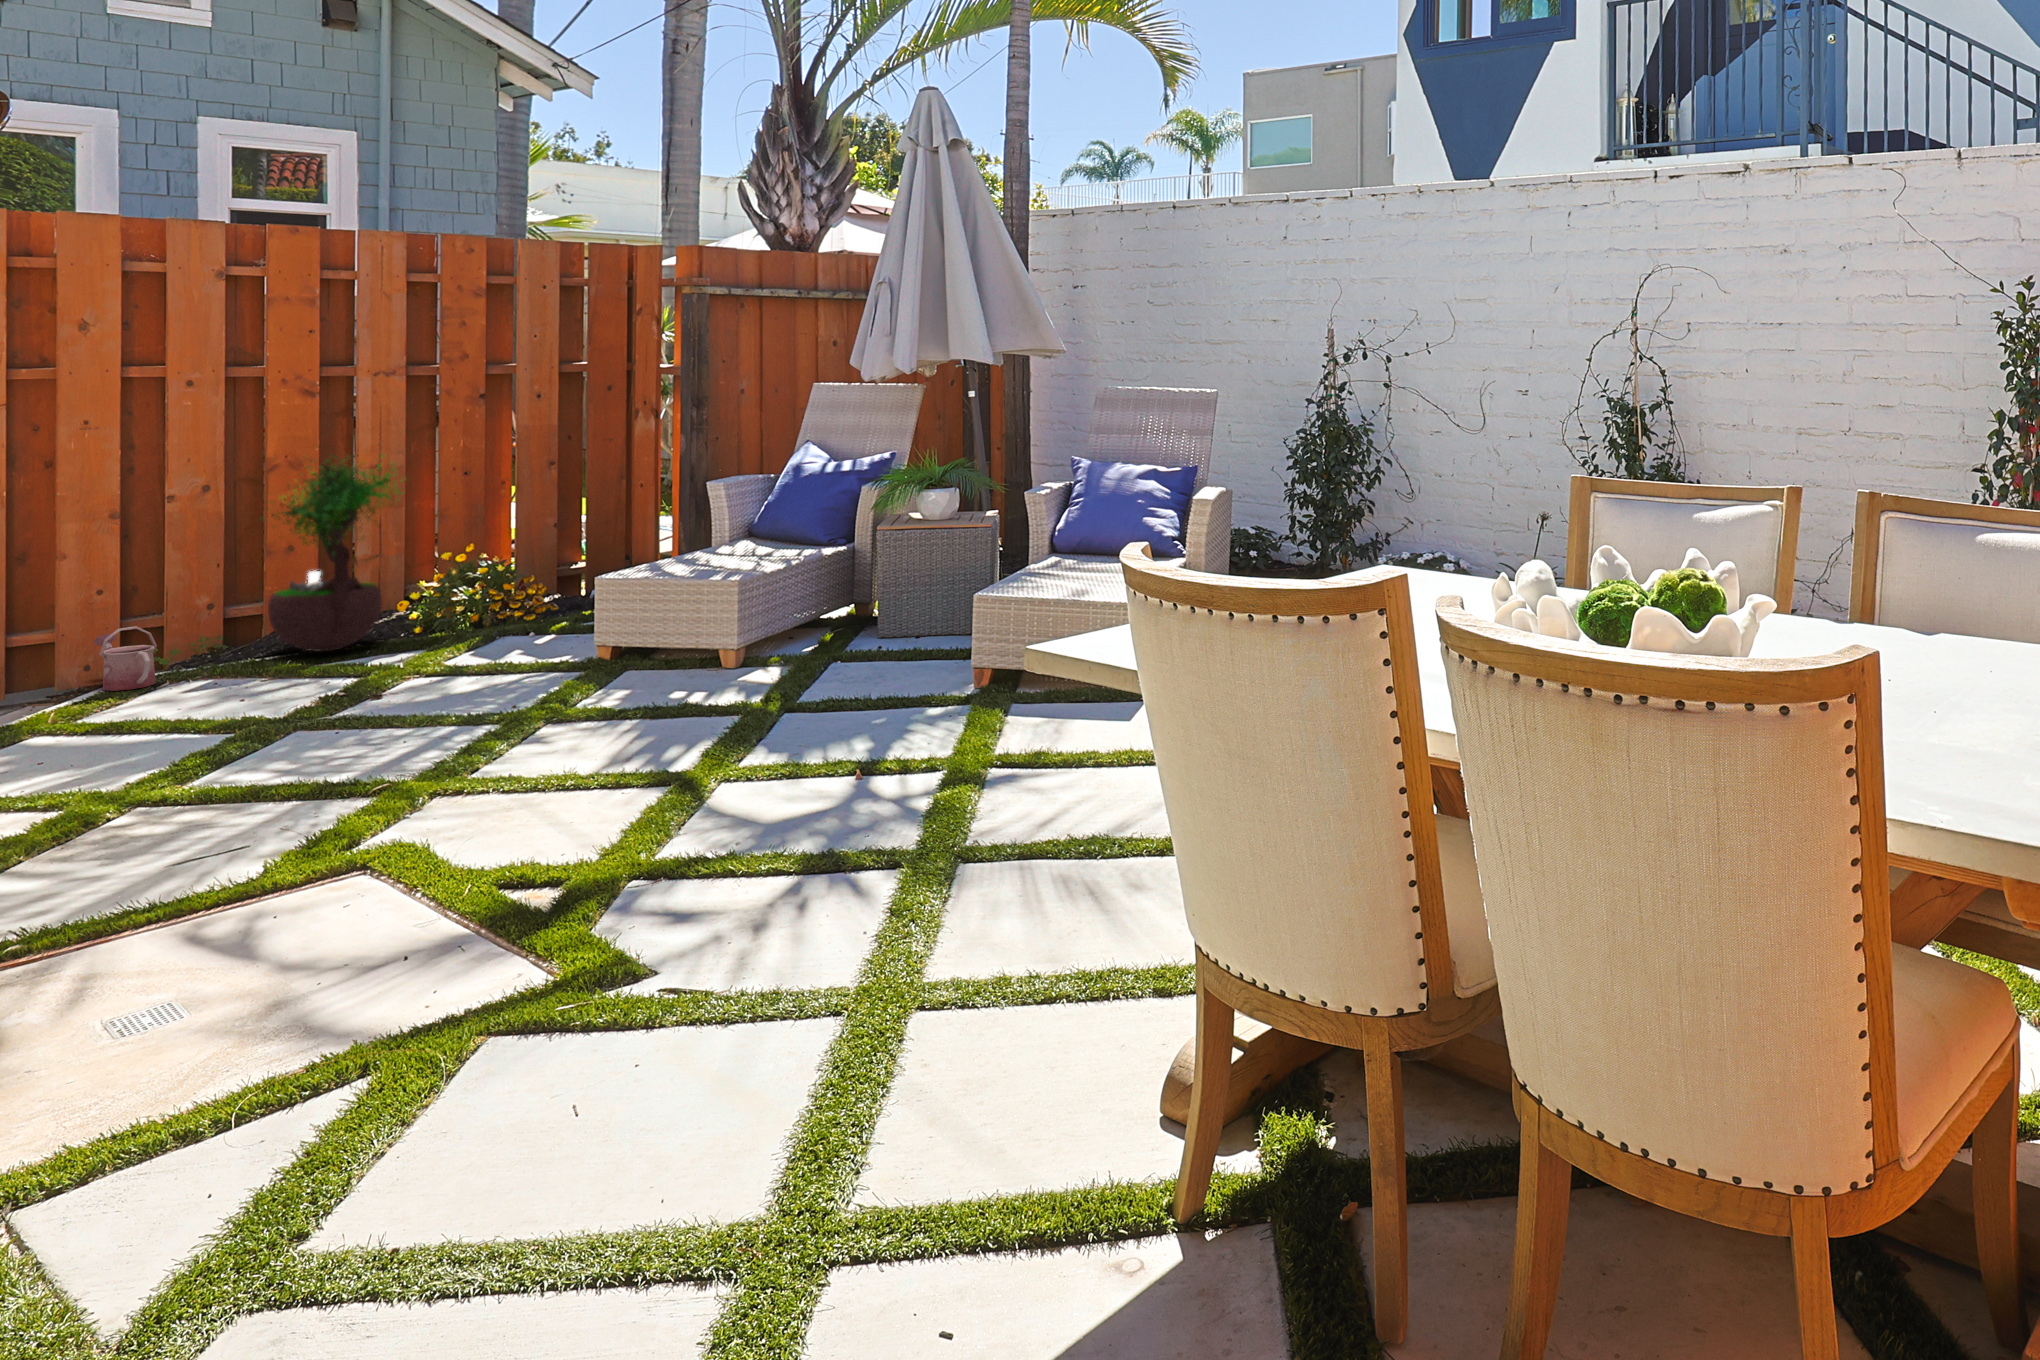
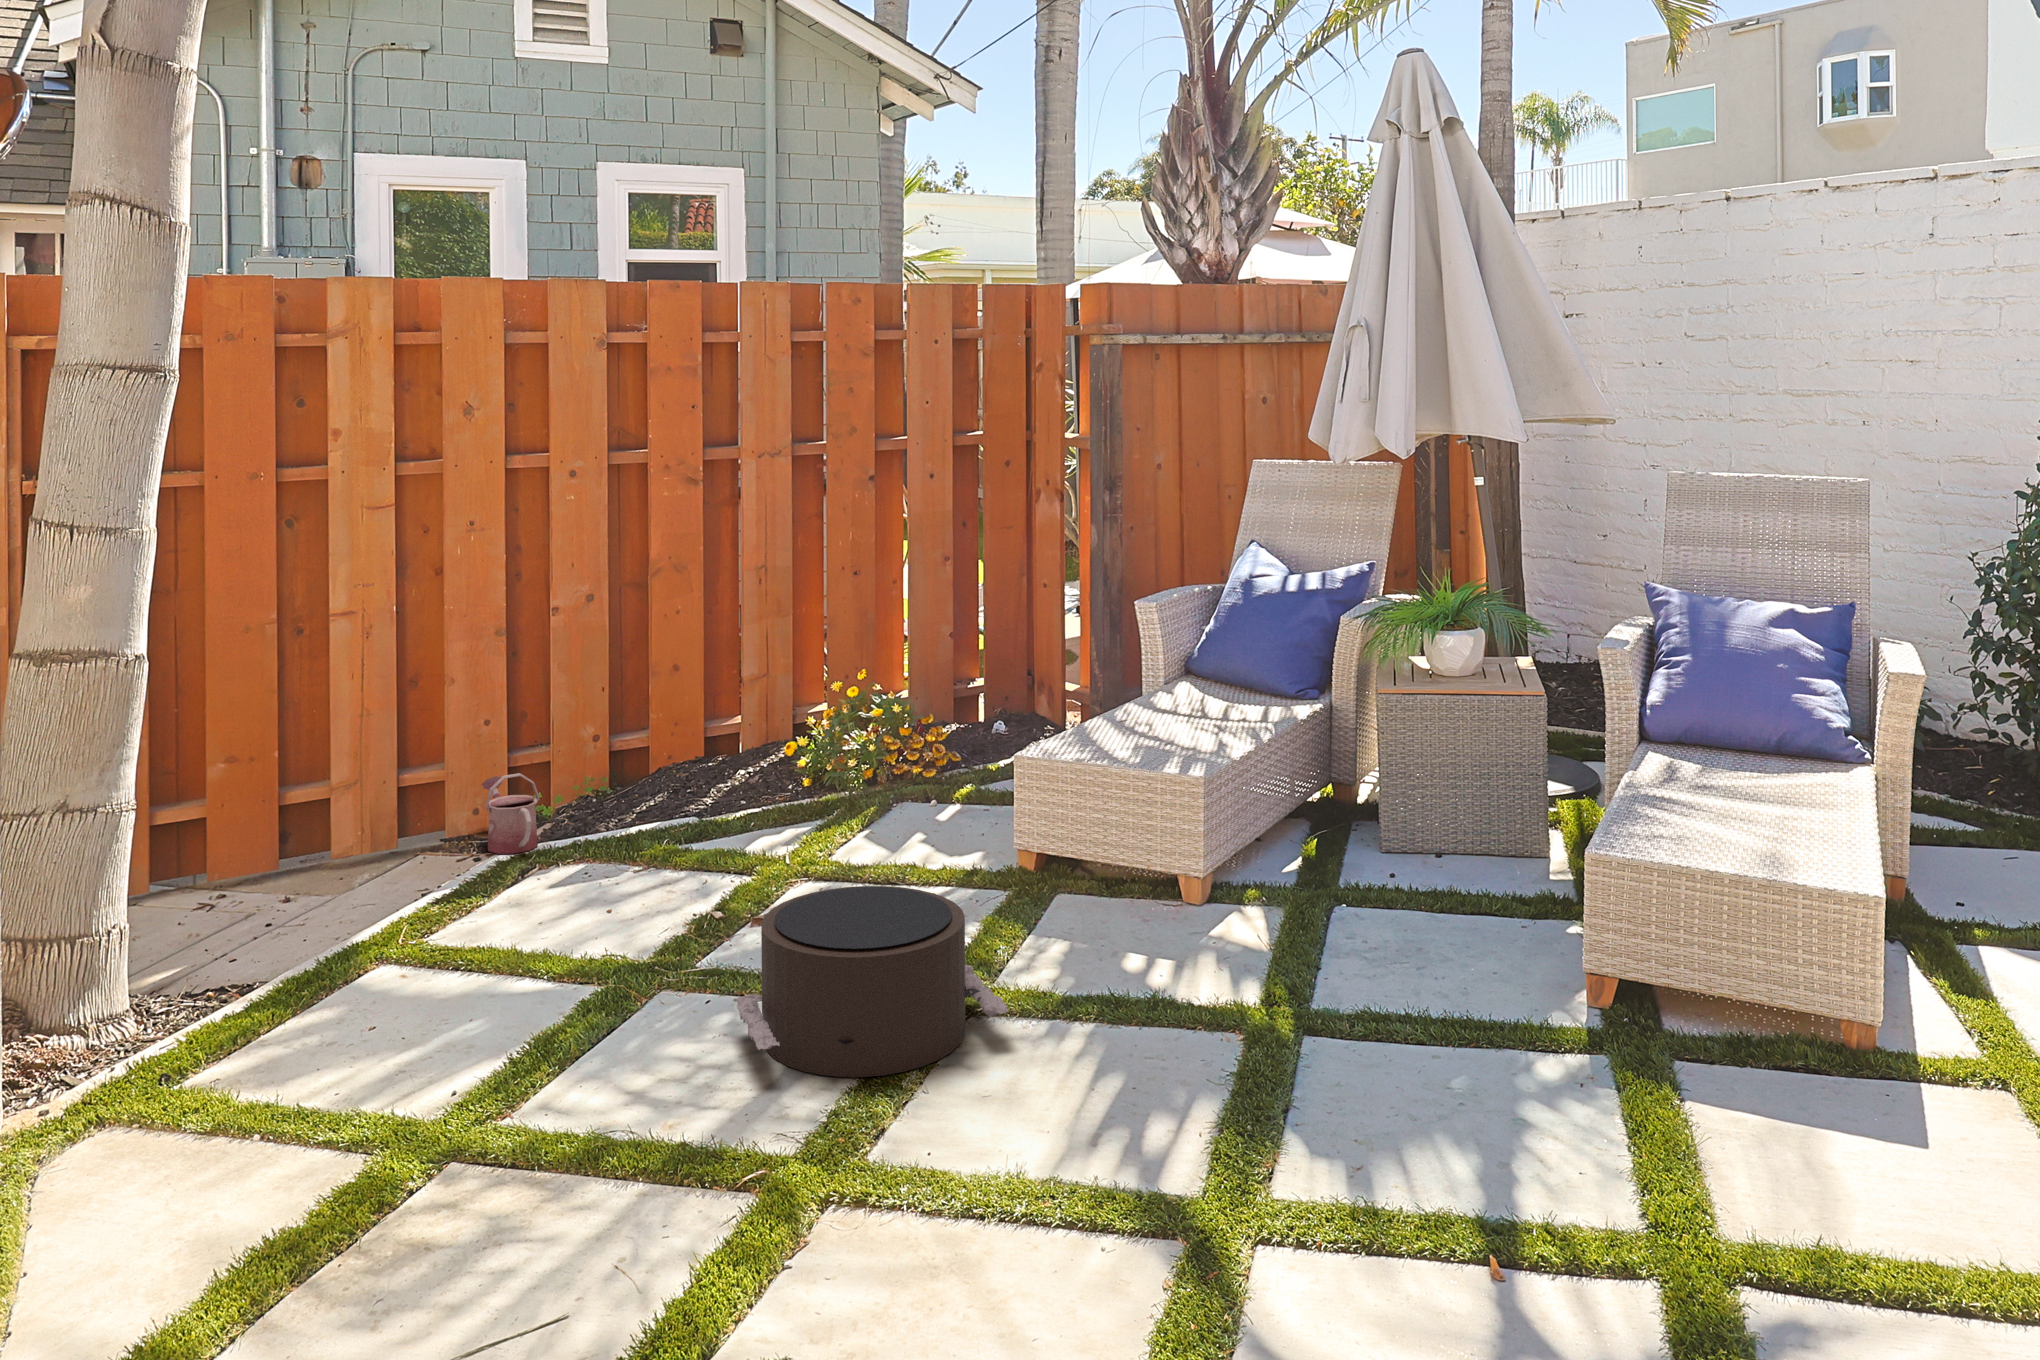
potted tree: present [262,455,406,652] -> none [642,548,794,809]
pouf: none [352,650,570,760] -> present [736,886,1008,1077]

